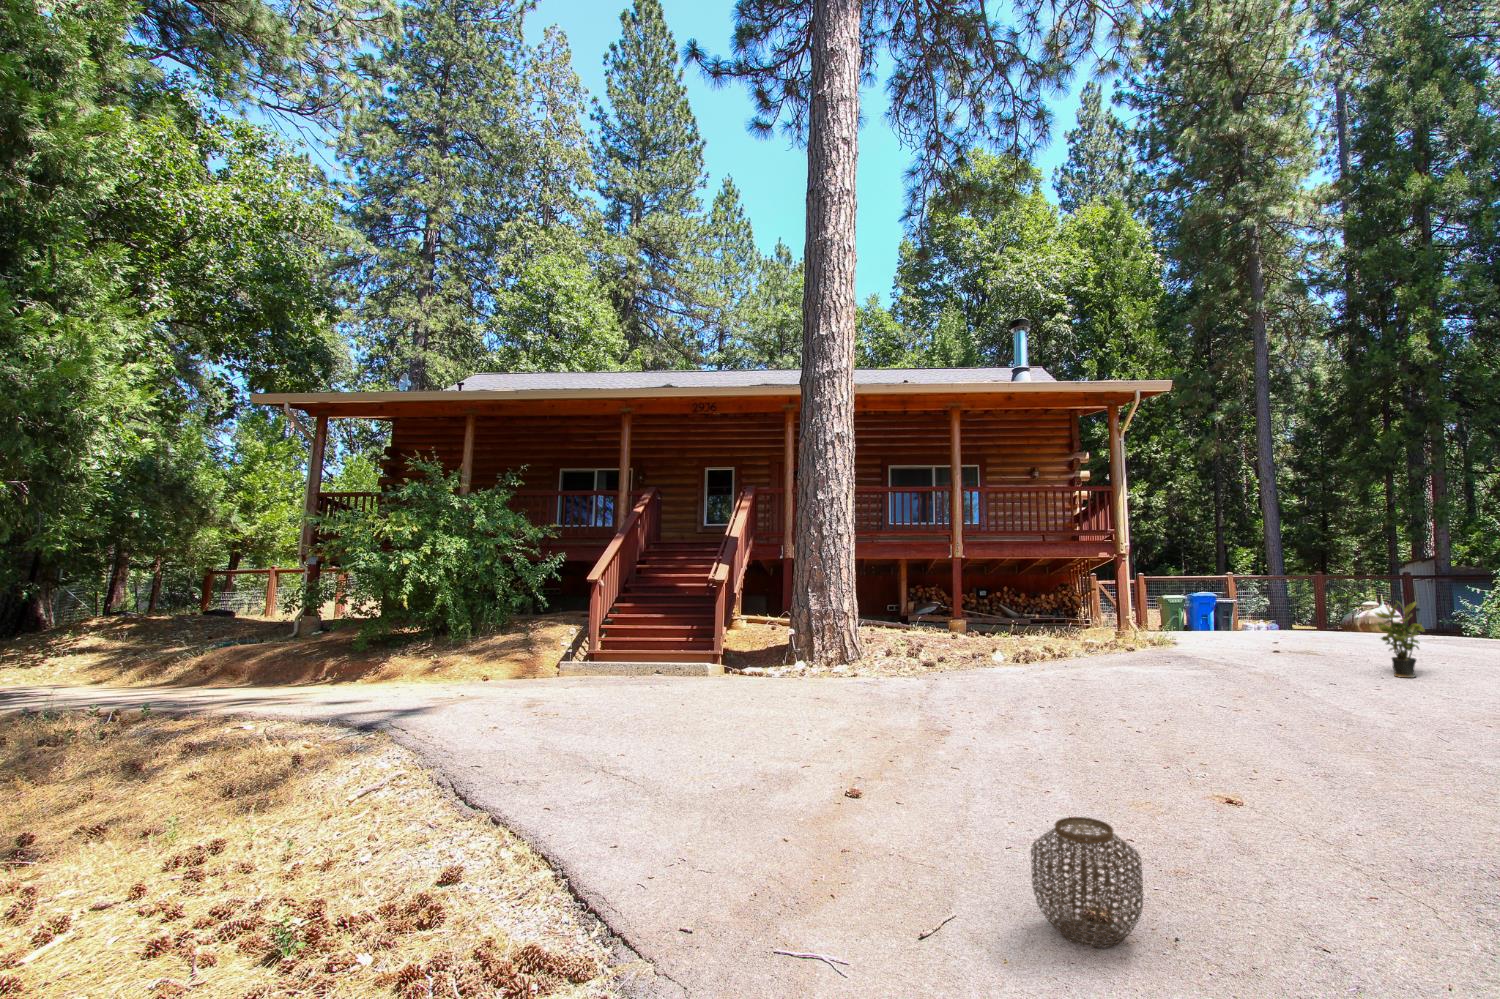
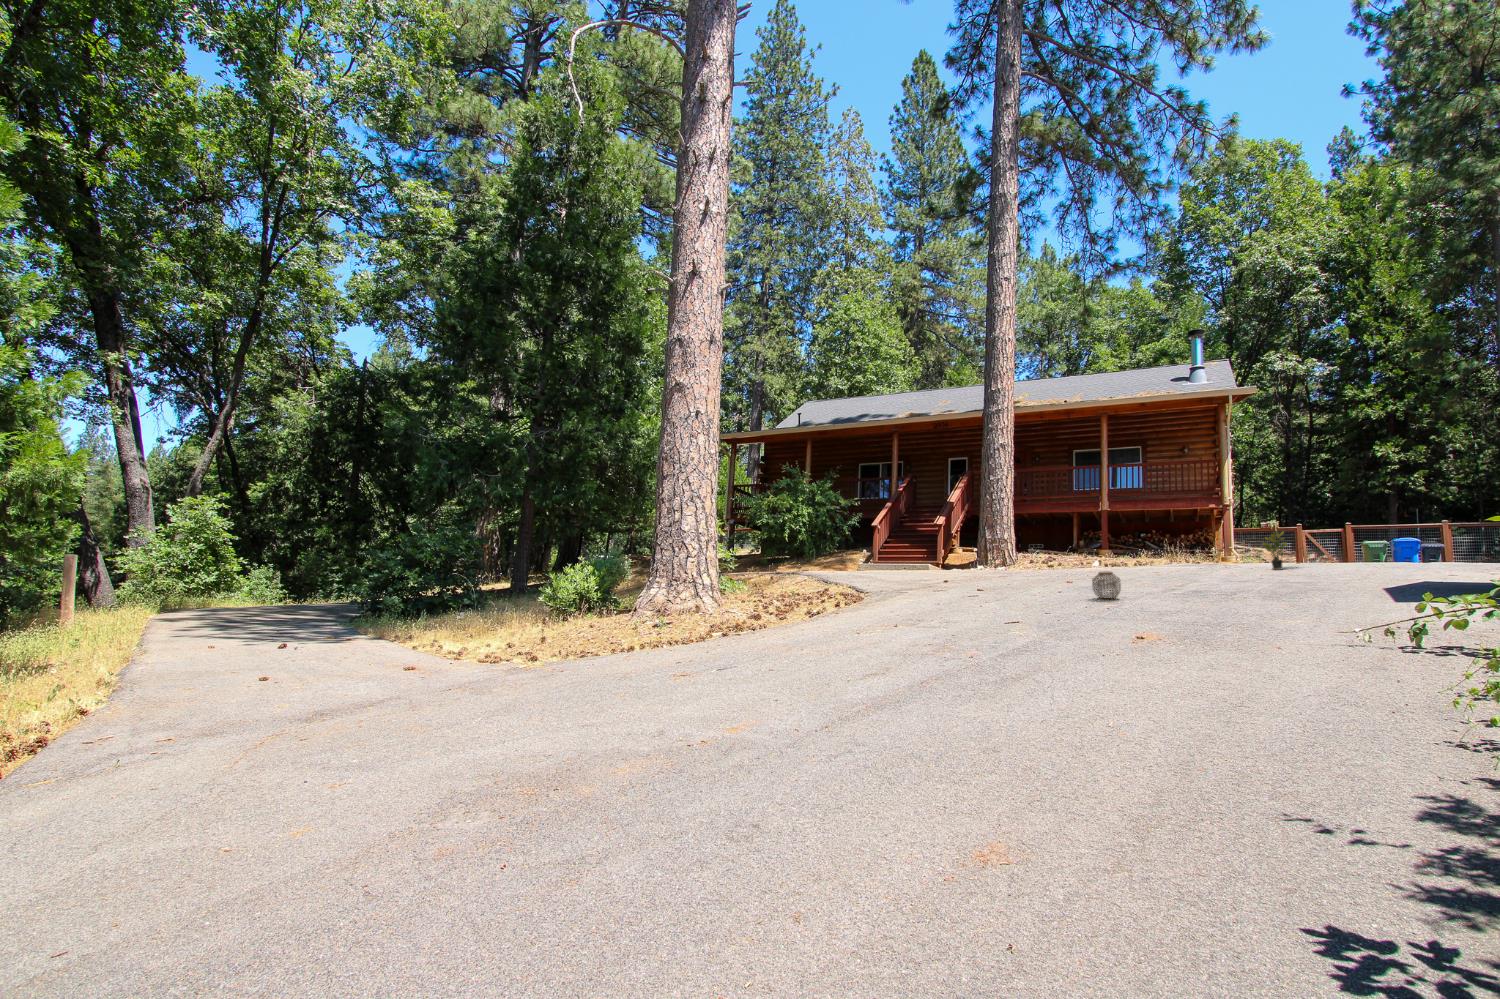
woven basket: present [1031,817,1143,948] -> present [1092,572,1121,600]

